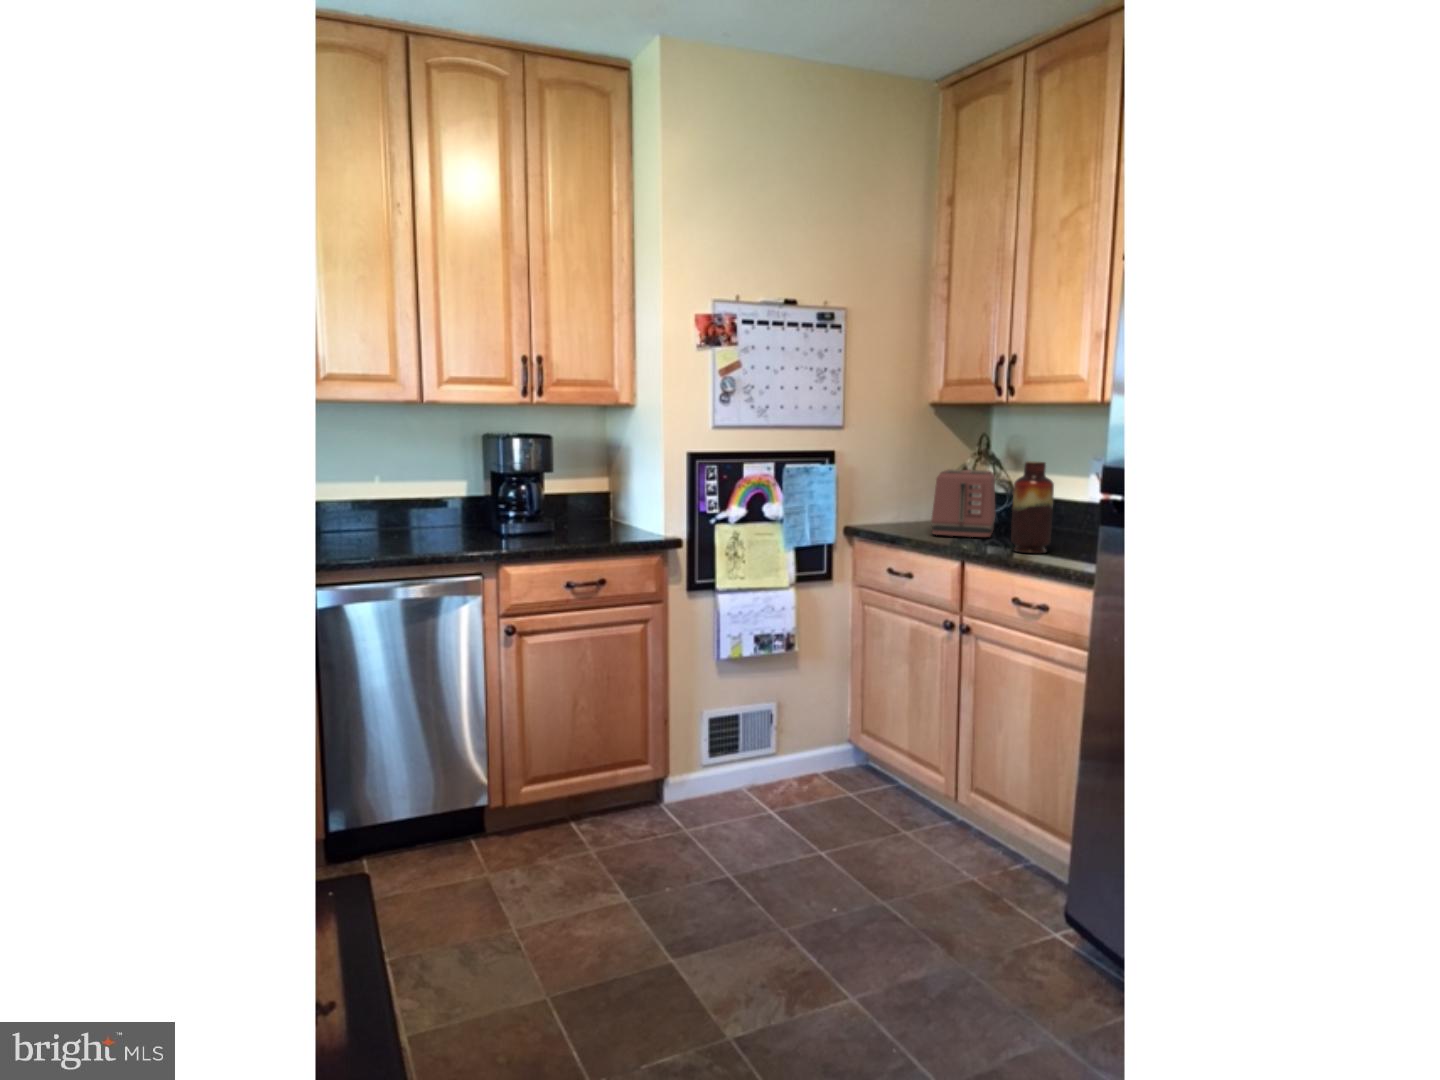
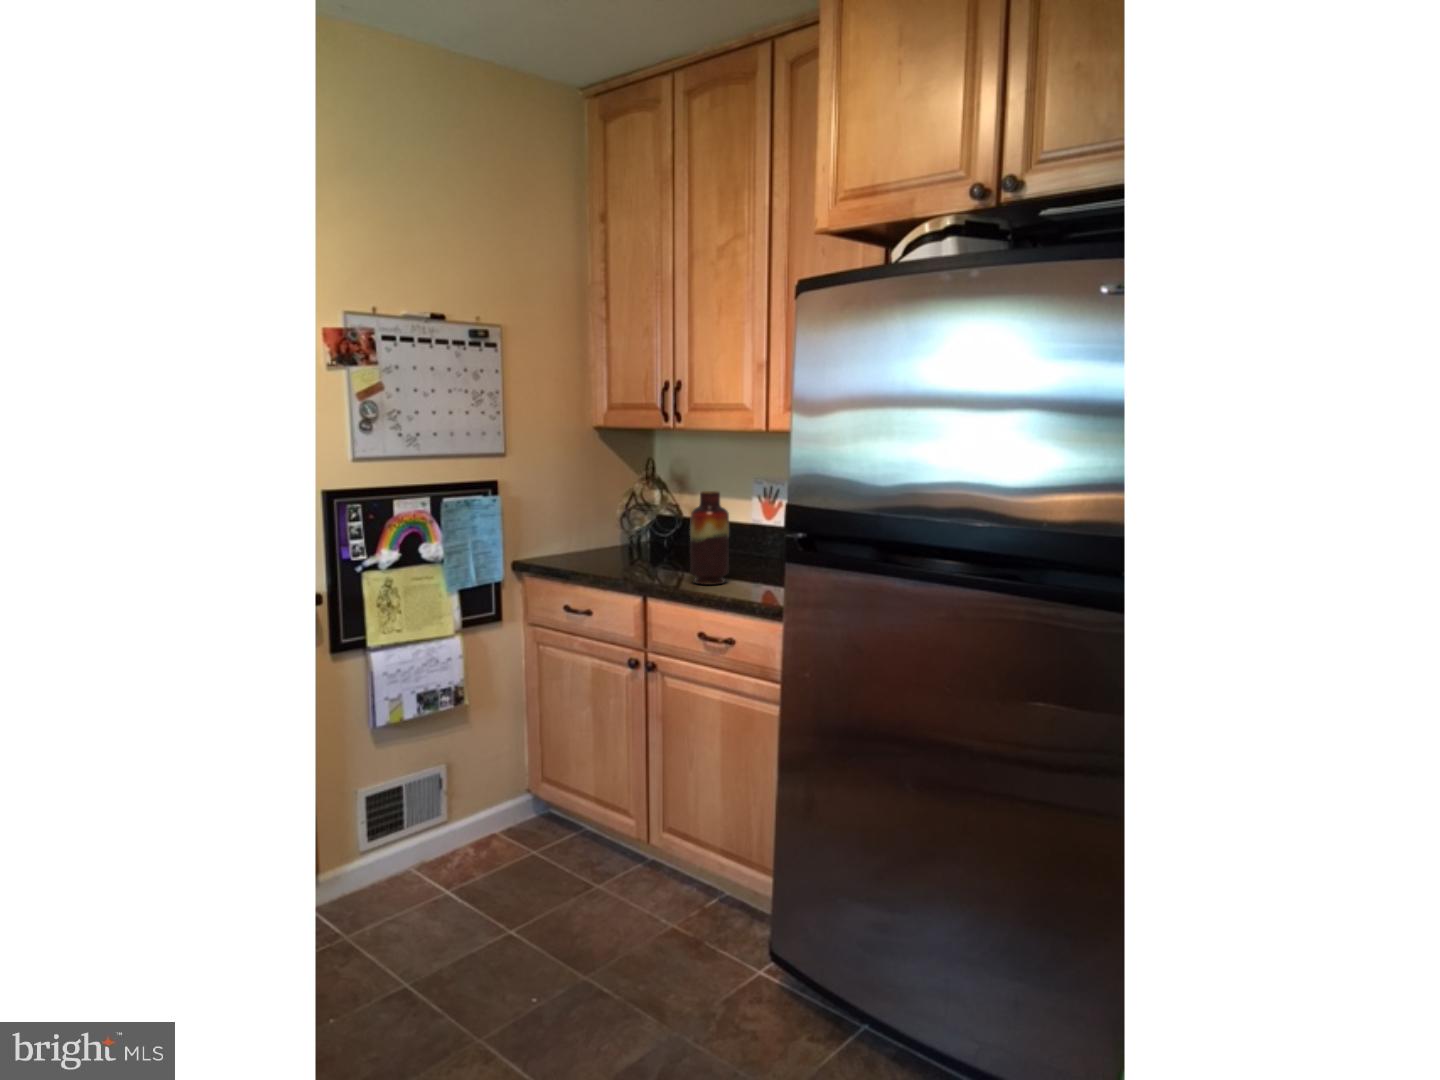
toaster: present [931,469,995,537] -> none [606,496,667,567]

